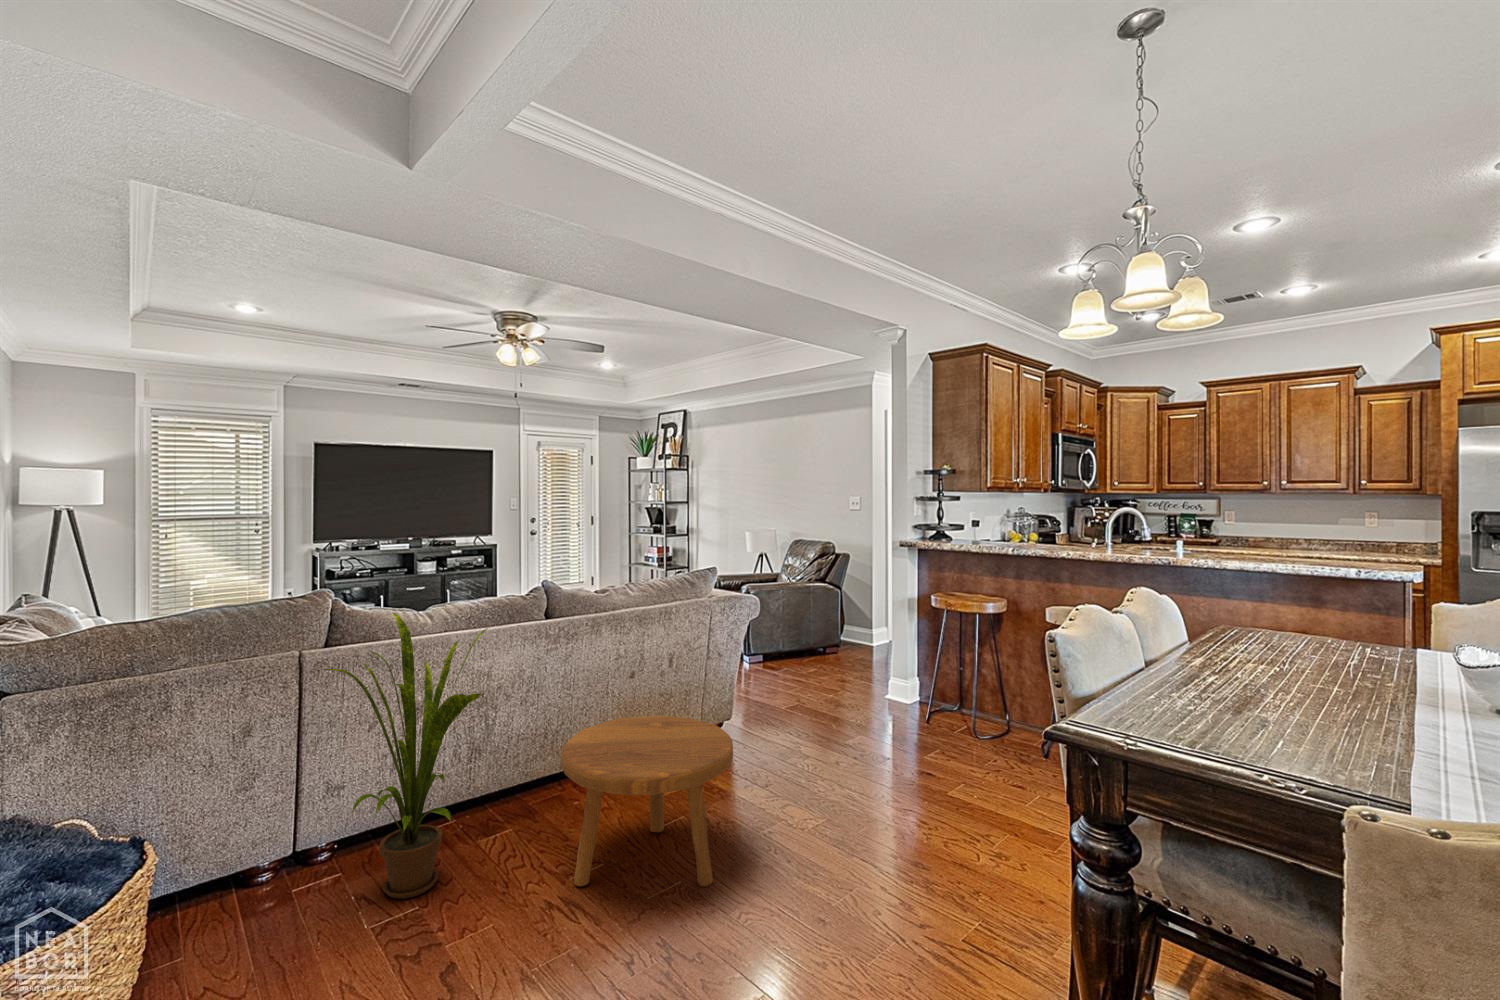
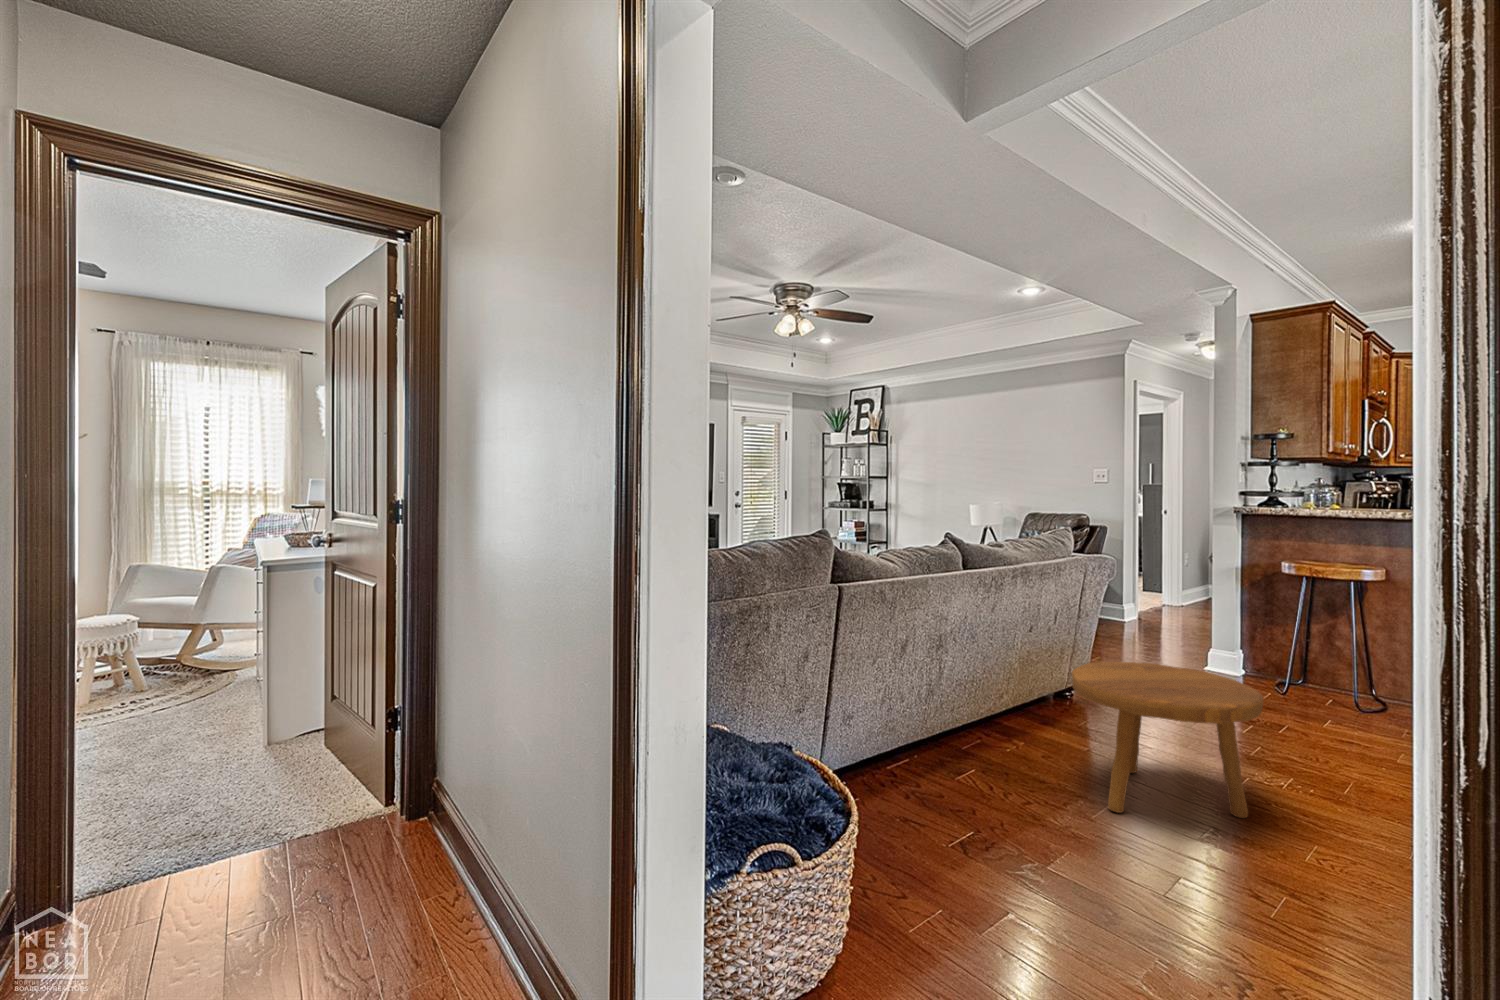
house plant: present [323,612,488,899] -> none [893,554,1037,815]

